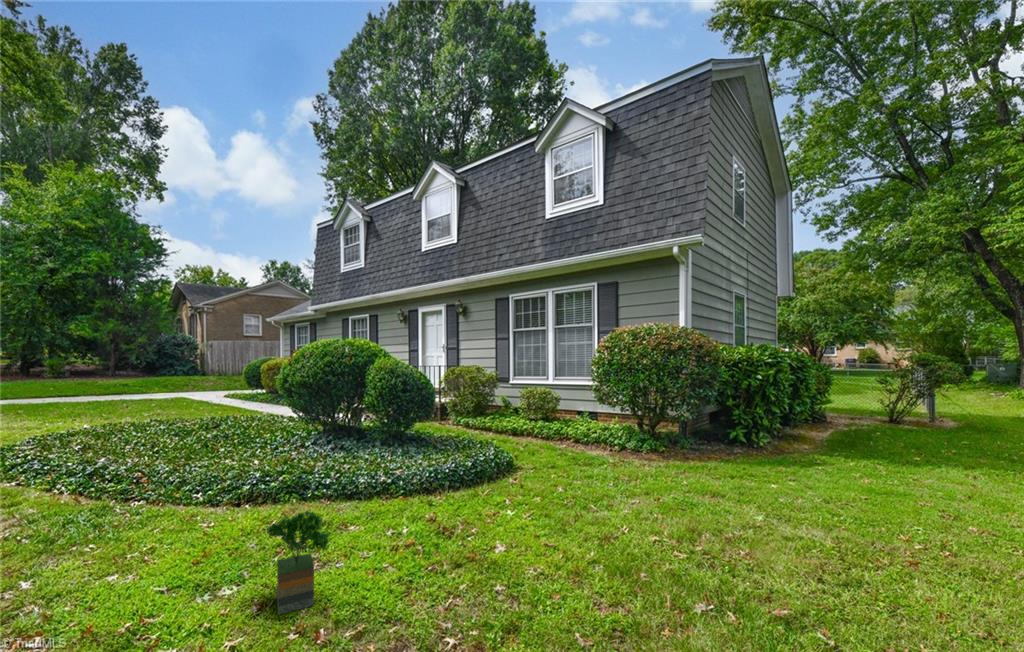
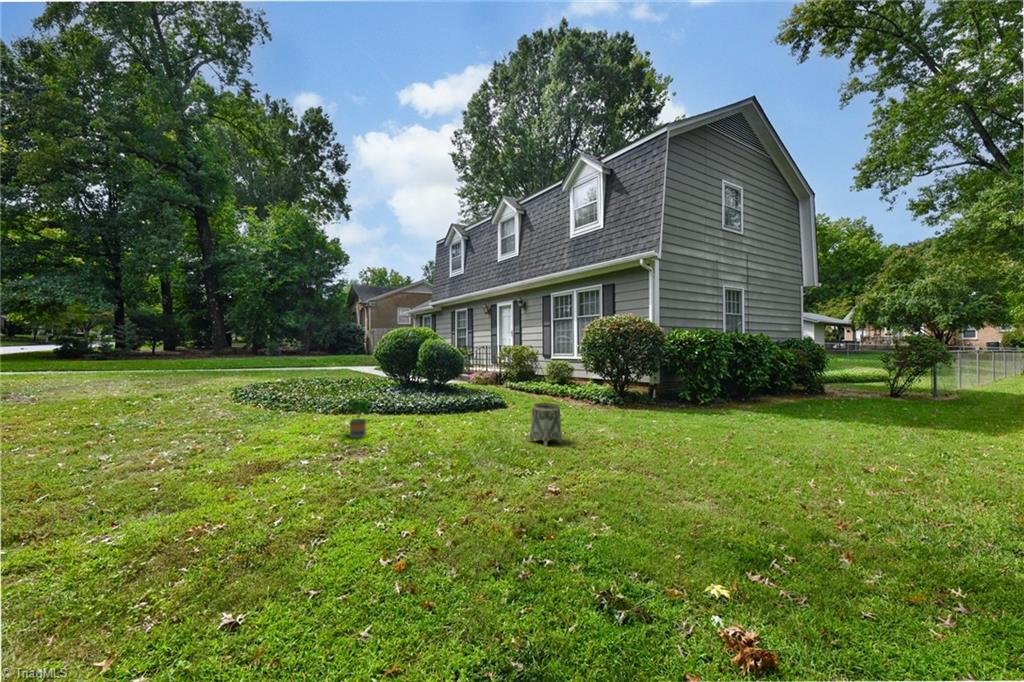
basket: none [655,475,709,566] -> present [530,403,562,447]

